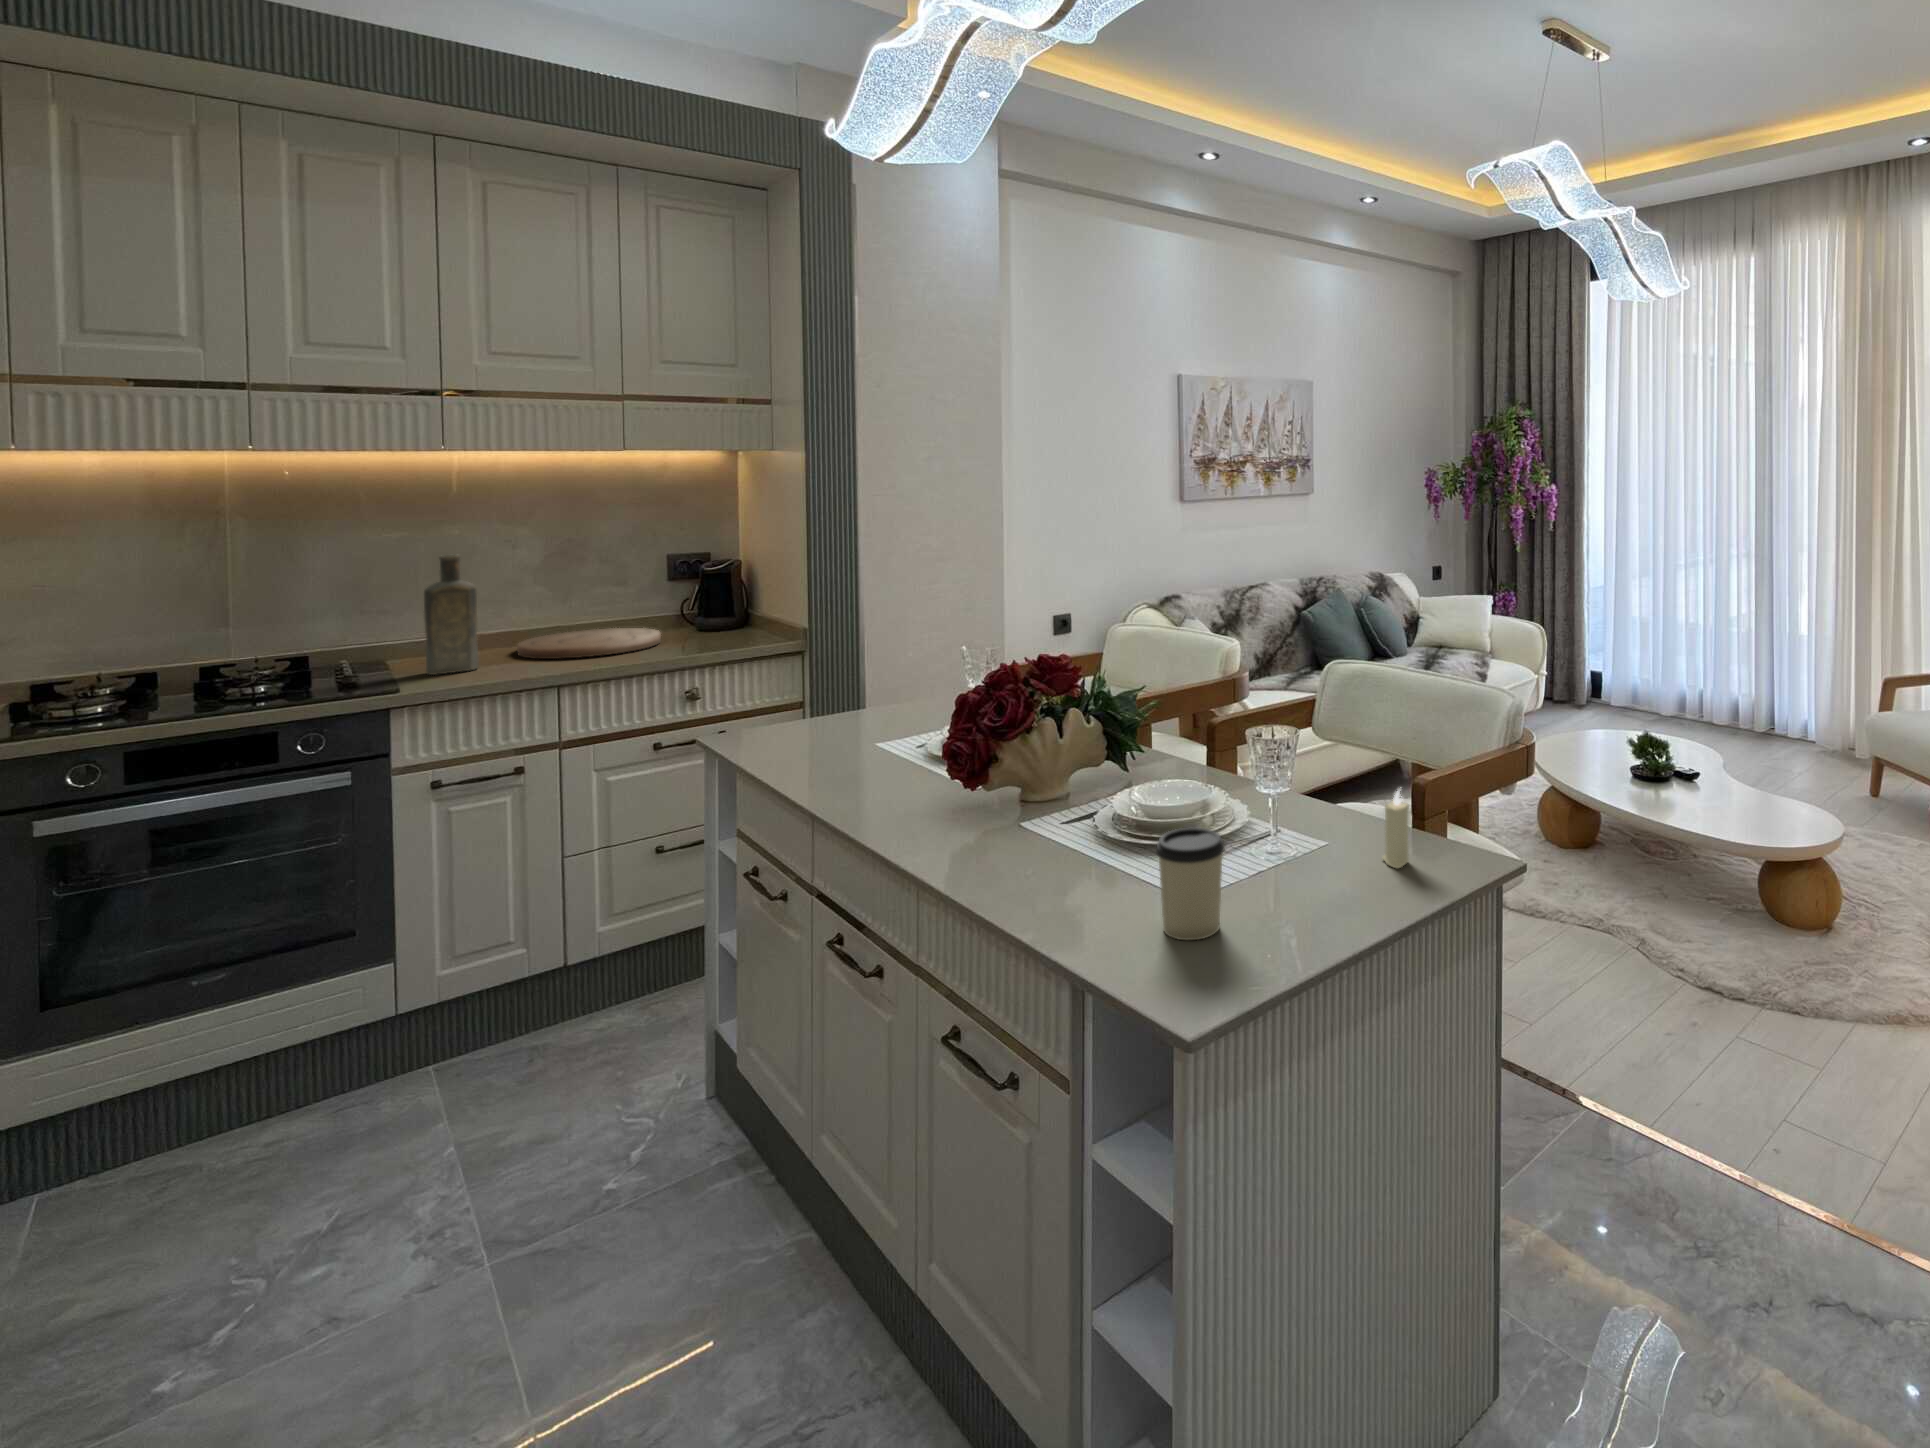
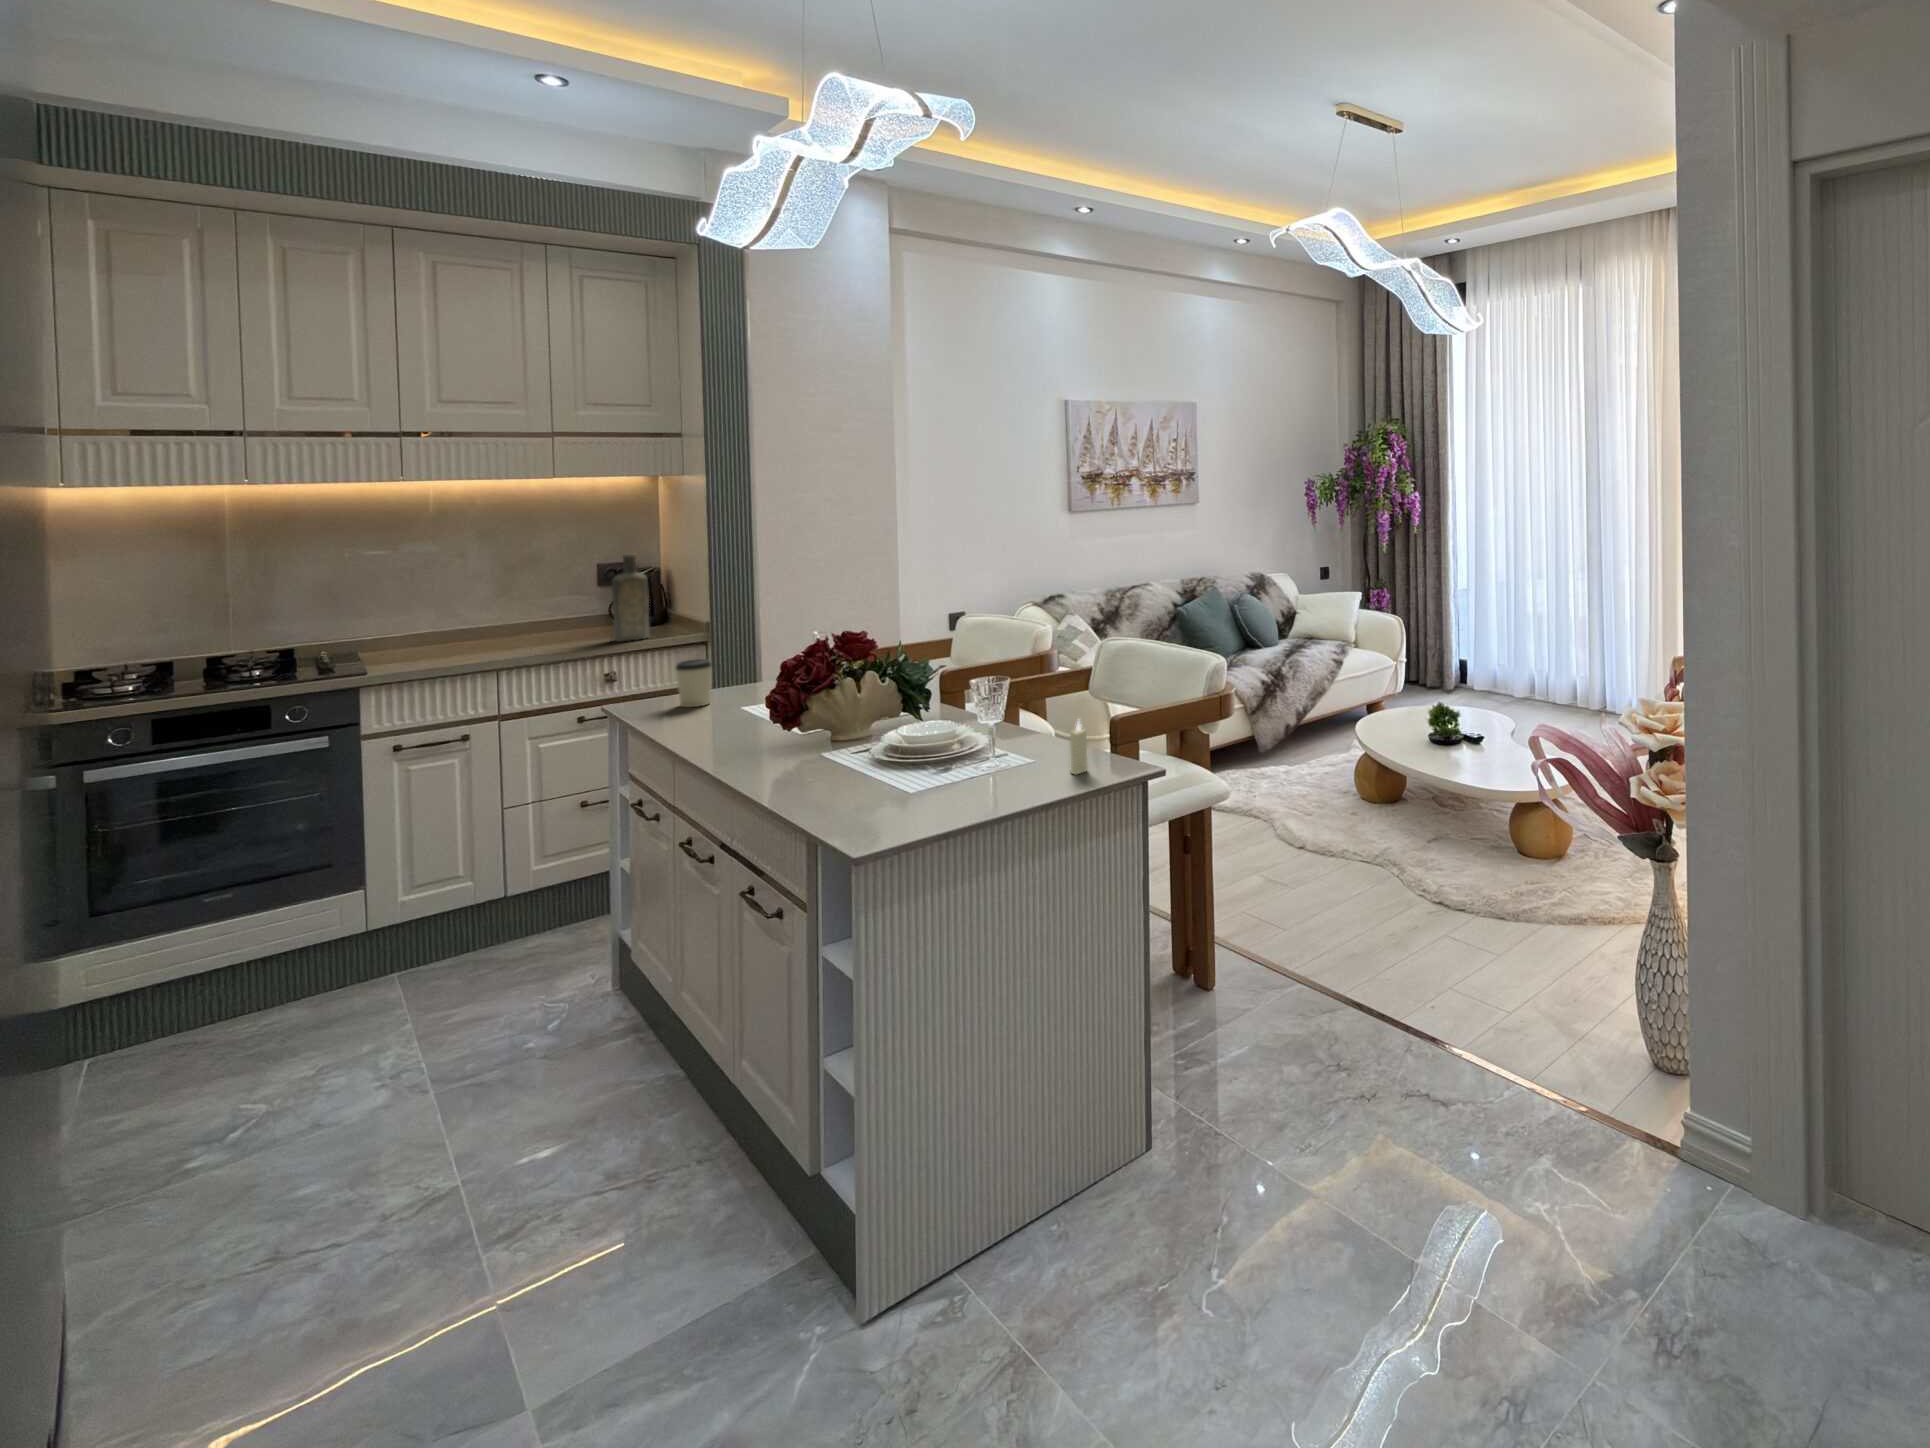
bottle: present [424,555,478,675] -> present [612,554,650,641]
cutting board: present [517,628,661,659] -> none [465,625,587,649]
cup: present [1156,828,1224,940] -> present [676,659,711,707]

